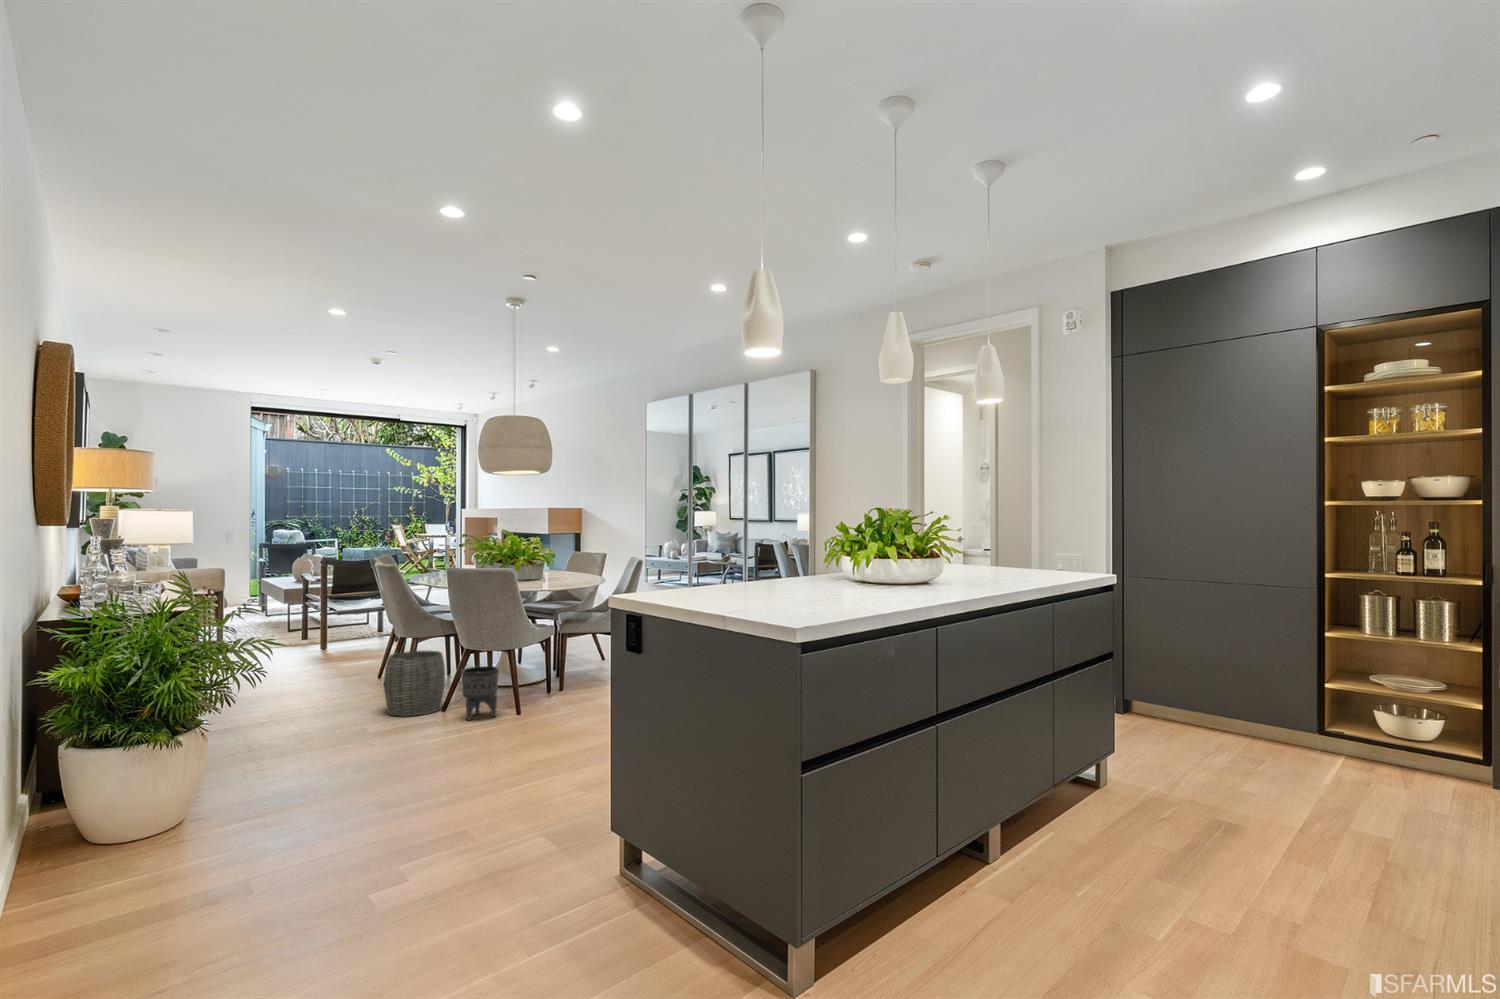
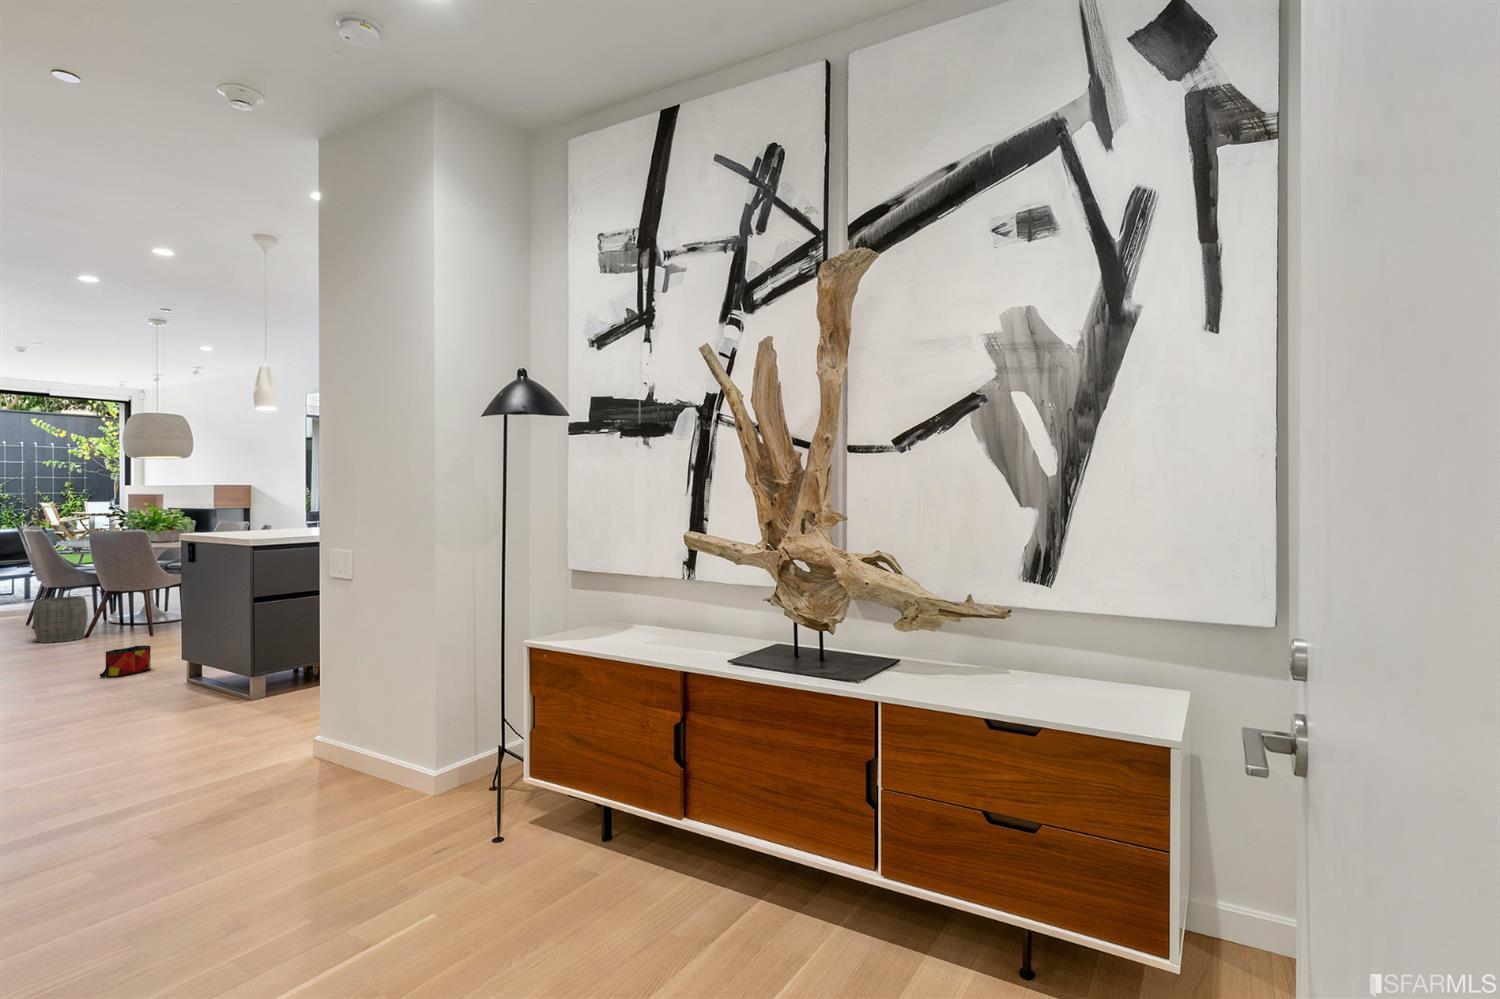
planter: present [462,666,499,721] -> none [100,605,132,642]
bag: none [479,754,547,814] -> present [100,645,151,677]

